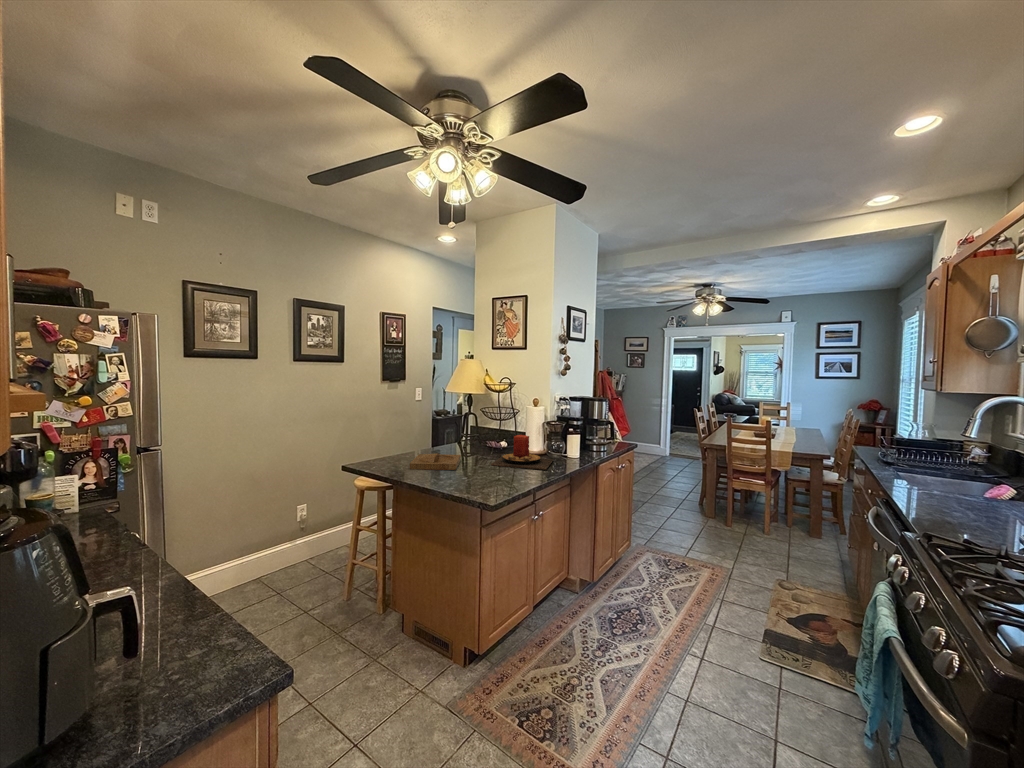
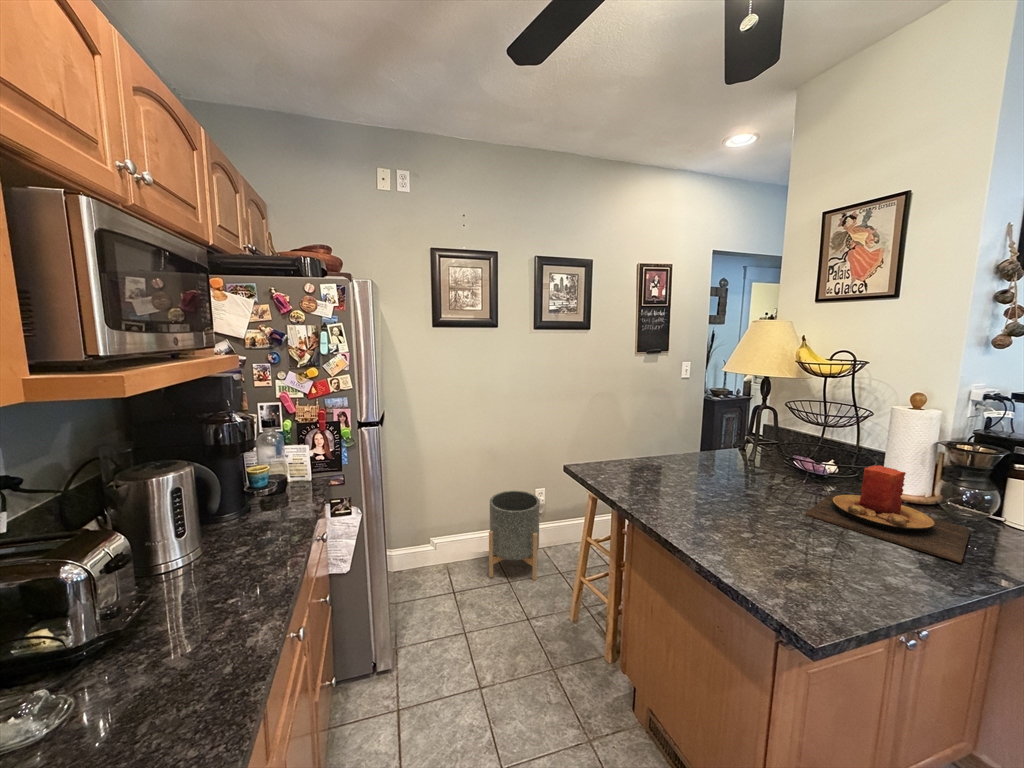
tray: present [410,453,461,470] -> none [651,465,743,513]
planter: none [252,512,306,598] -> present [489,491,540,580]

